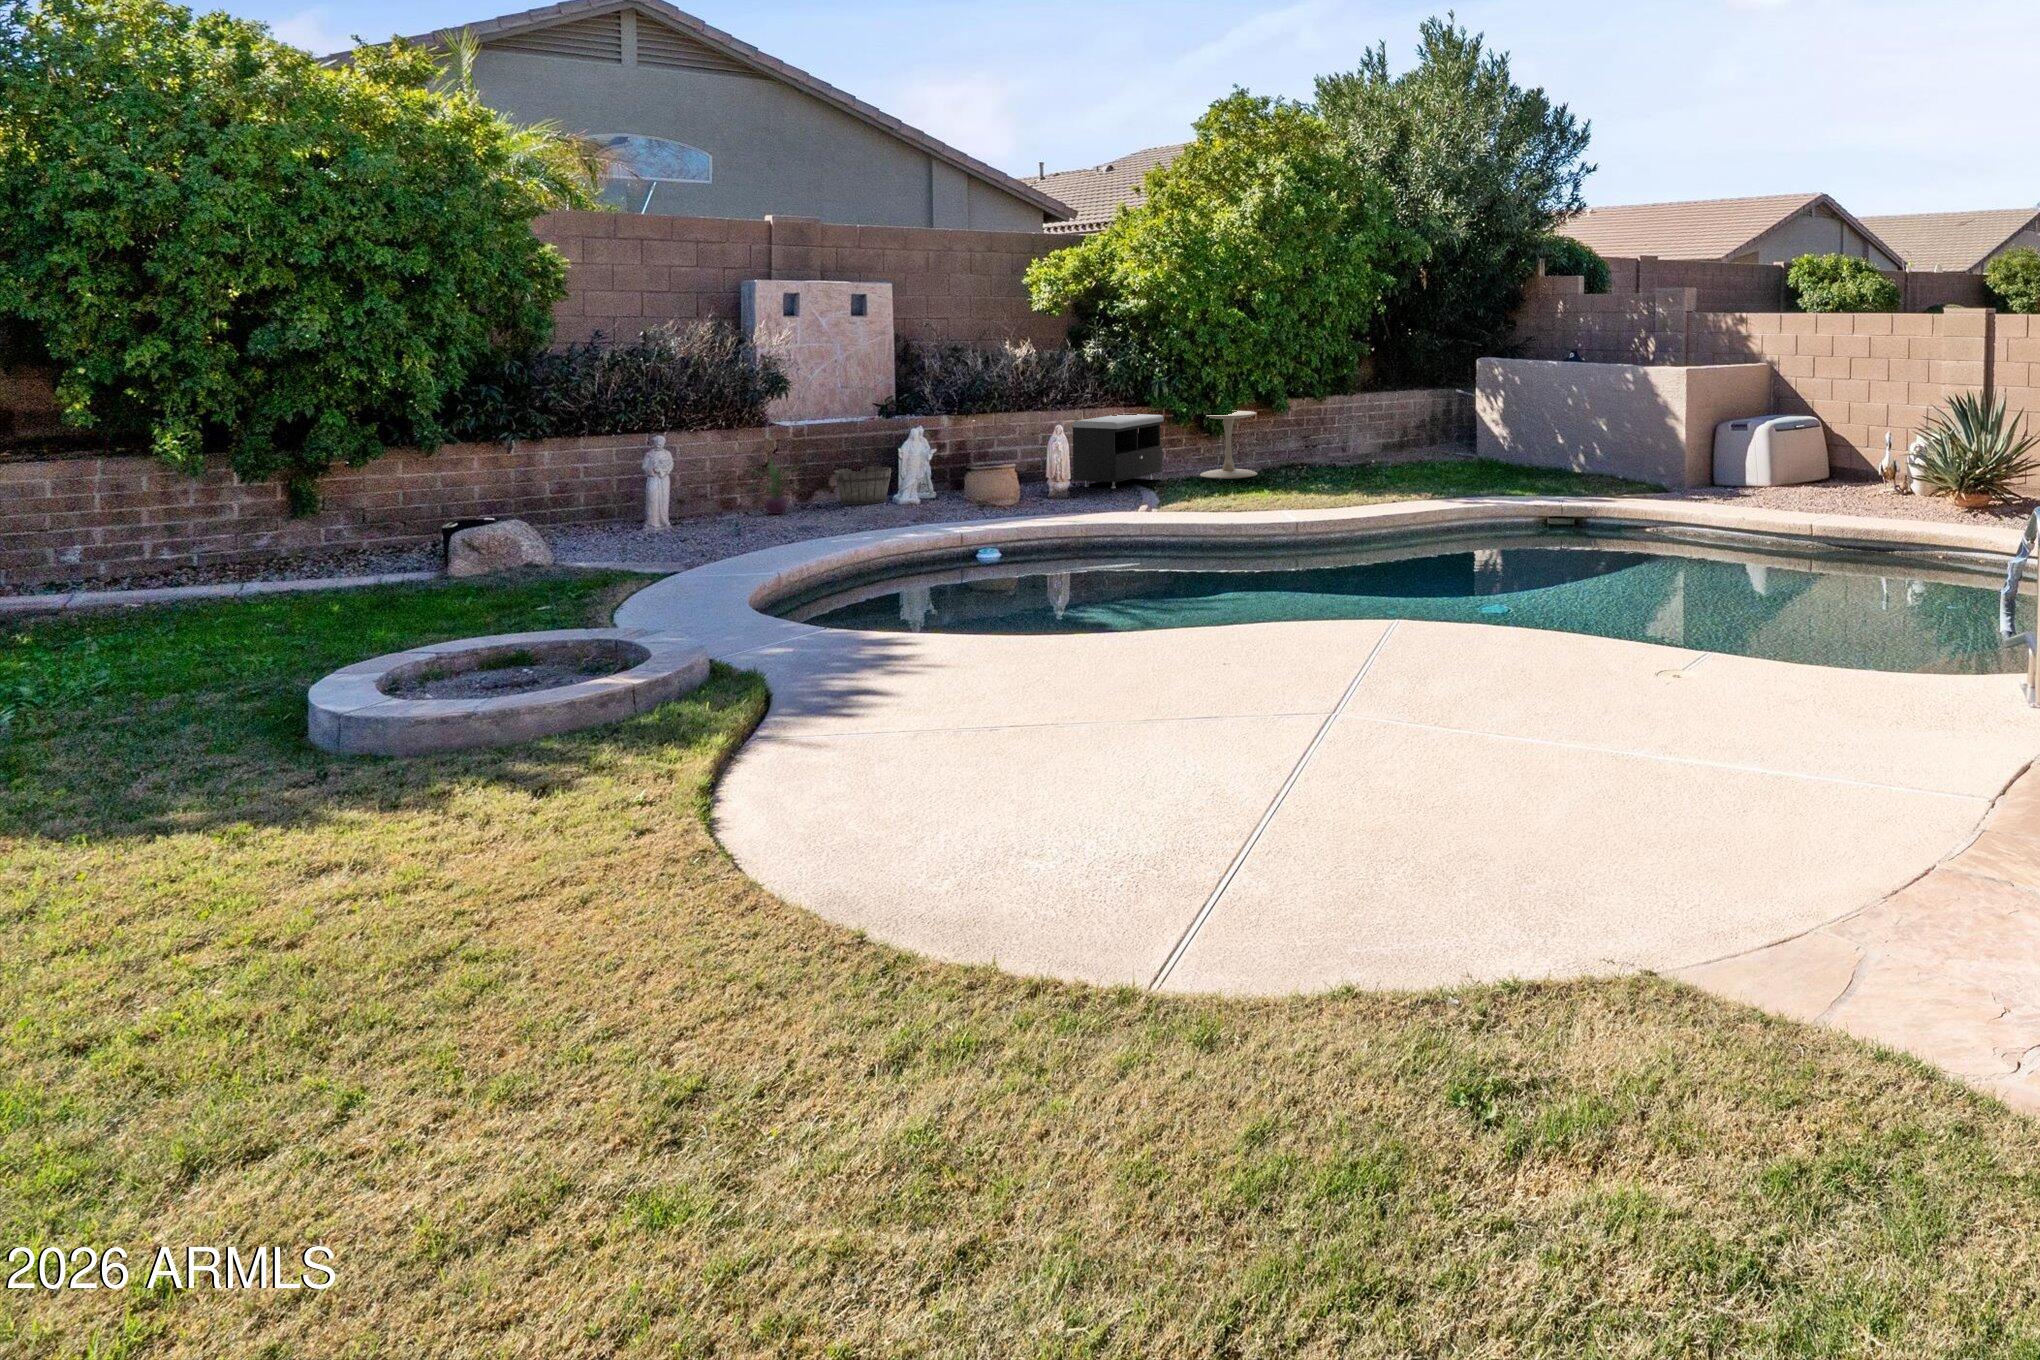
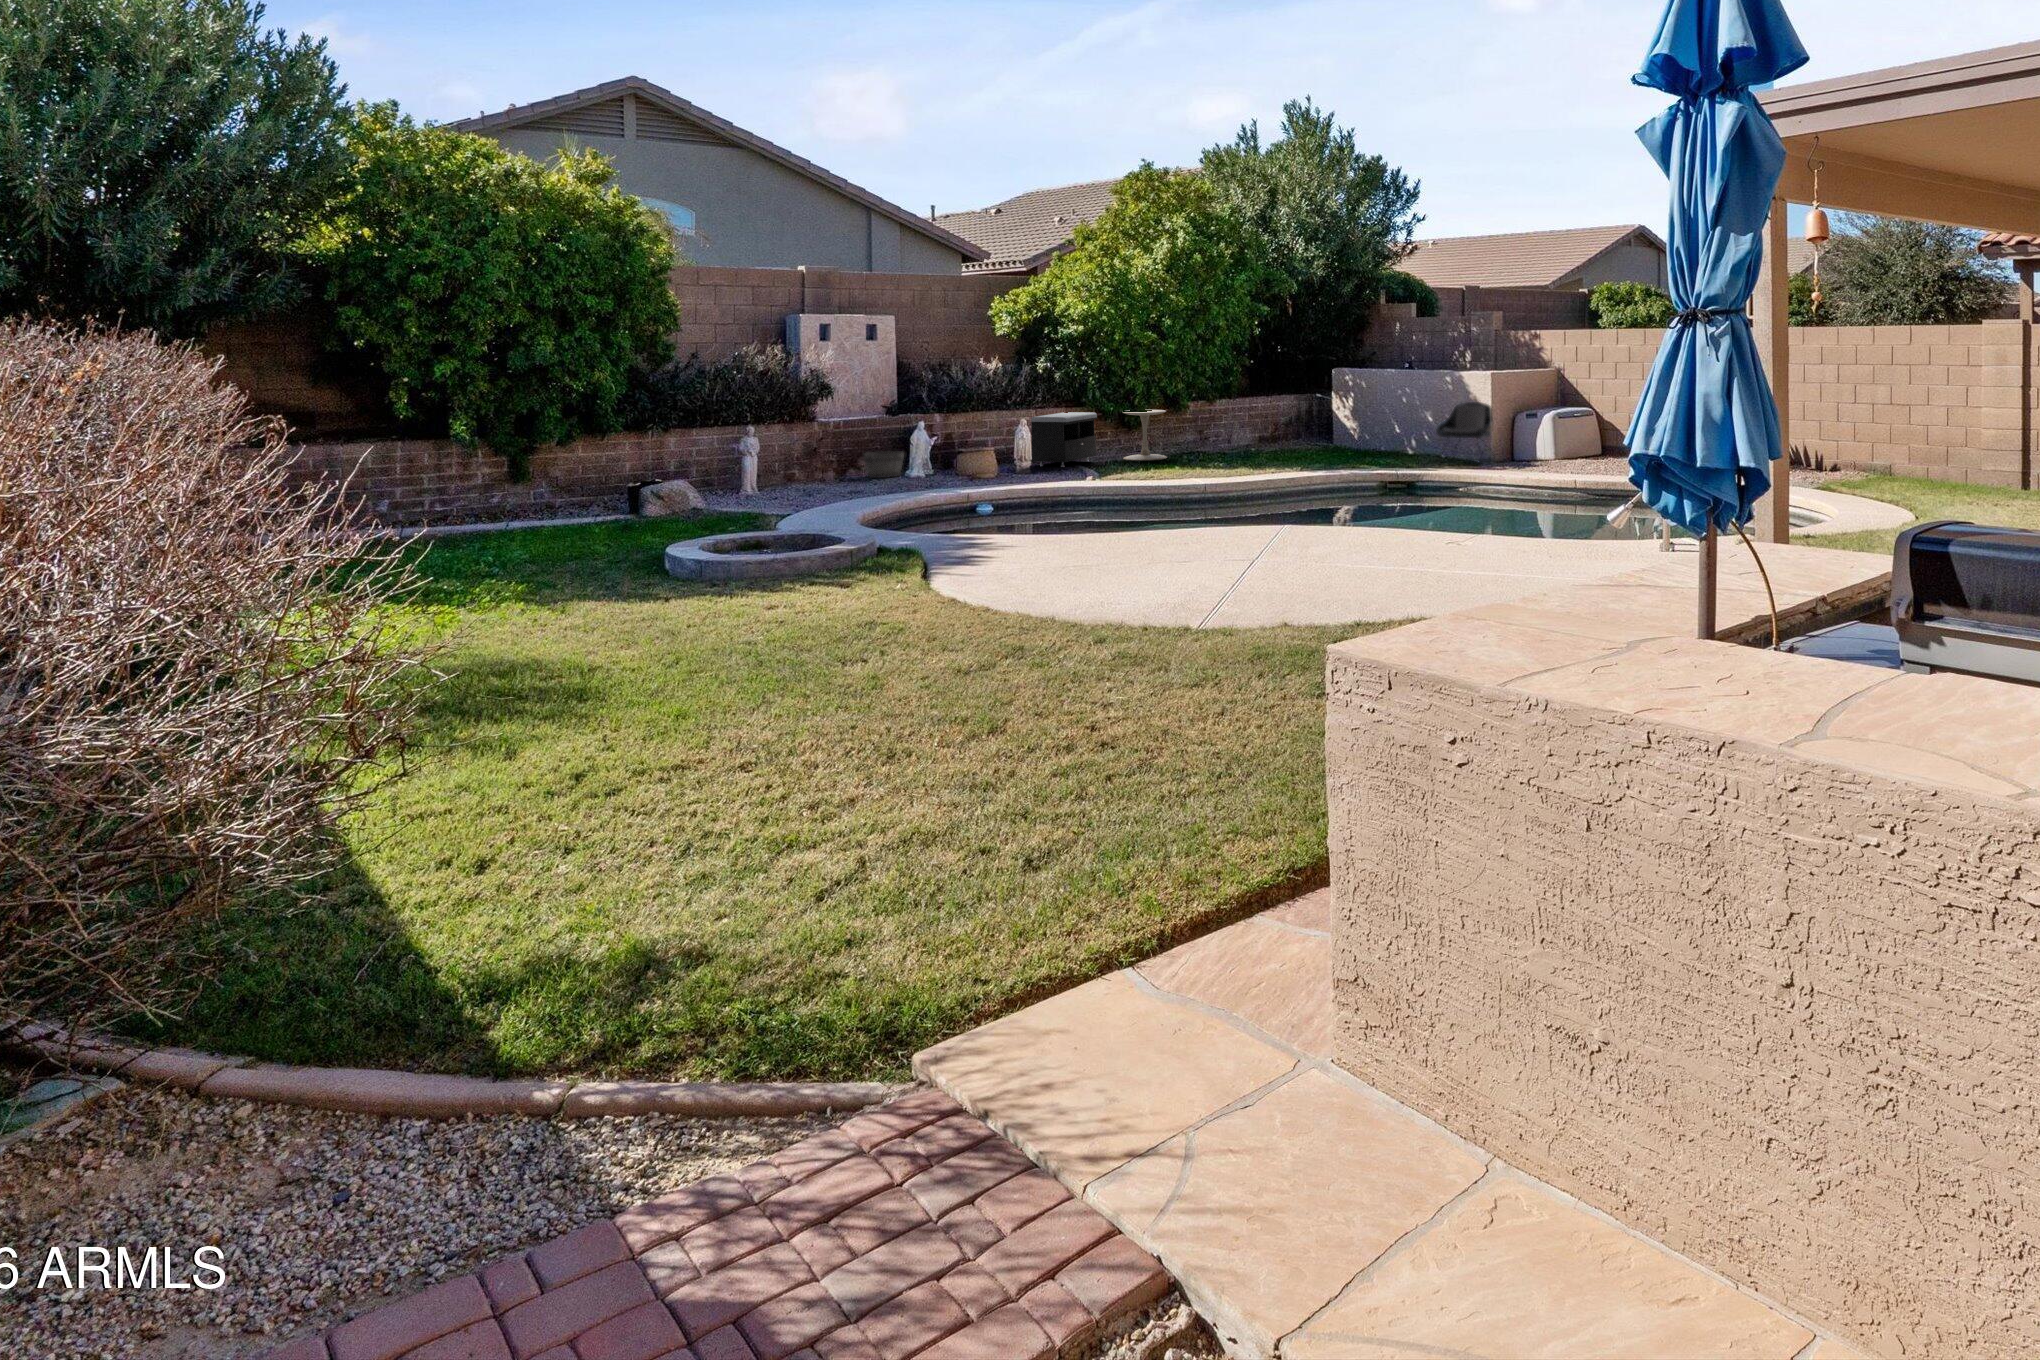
lounge chair: none [1612,407,1689,491] -> present [1436,402,1493,463]
decorative plant: present [763,458,793,514] -> none [806,442,847,484]

